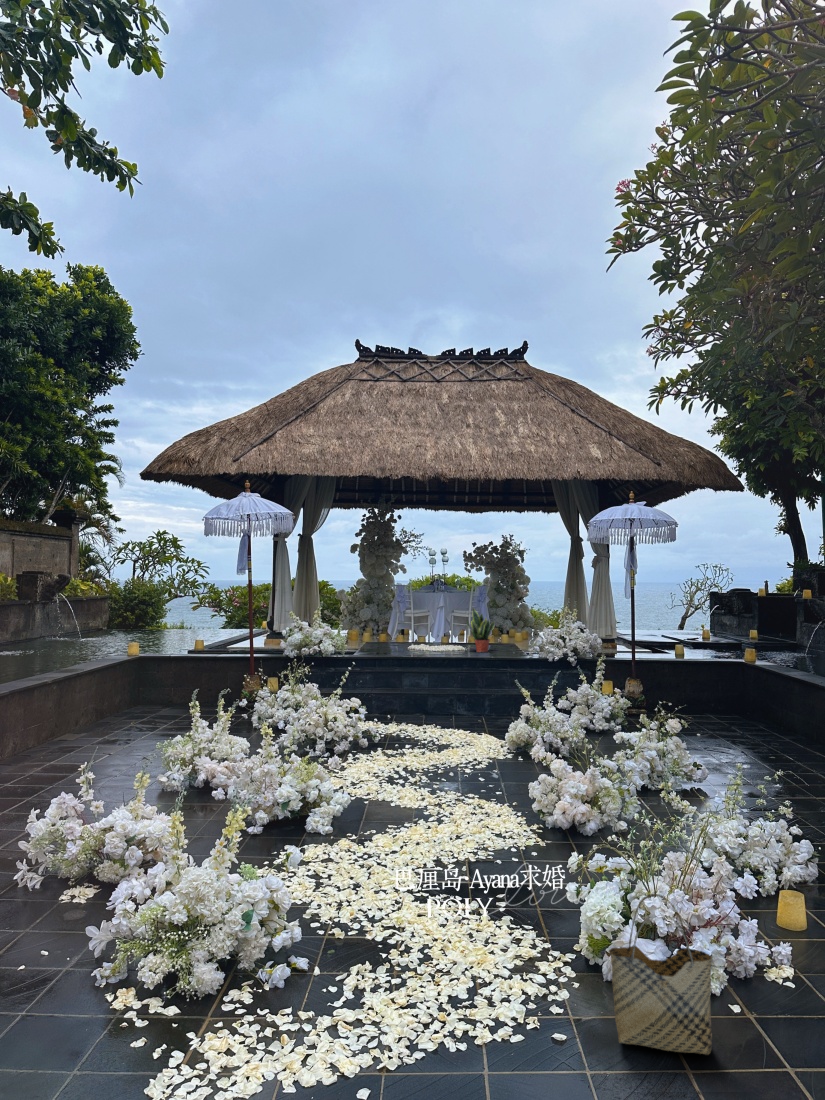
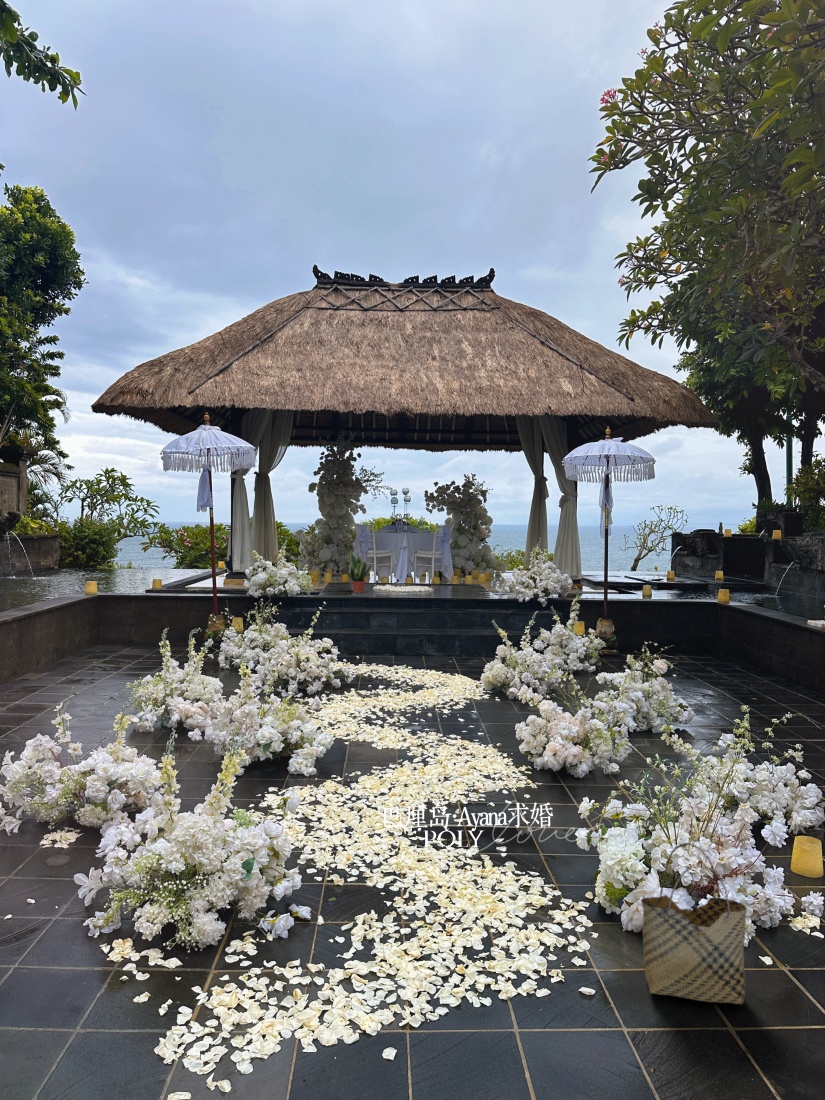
potted plant: present [467,609,494,652] -> present [344,551,372,593]

